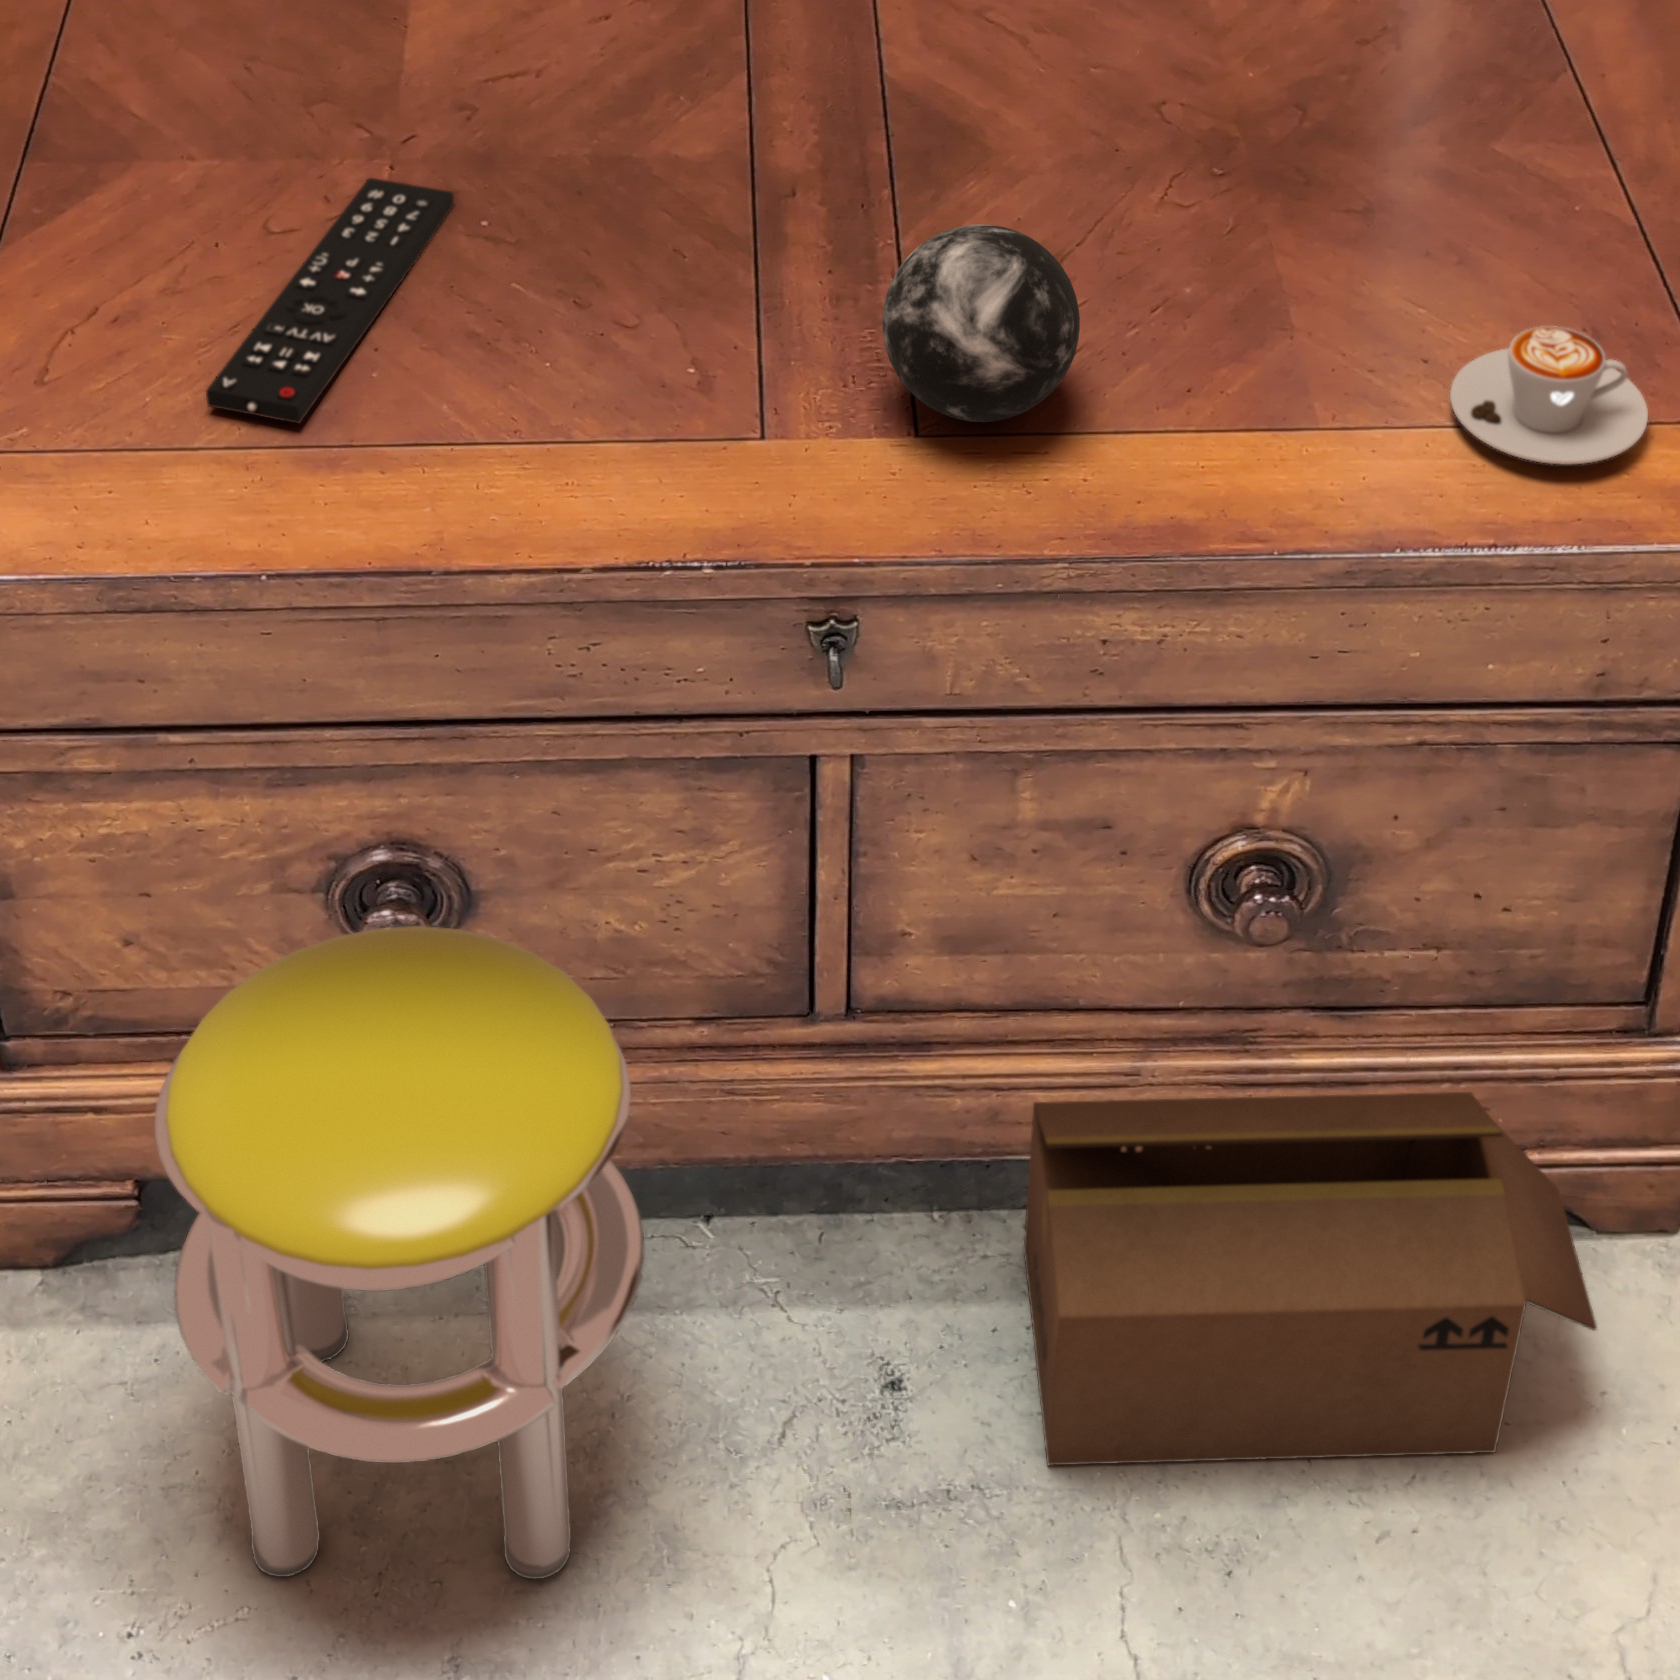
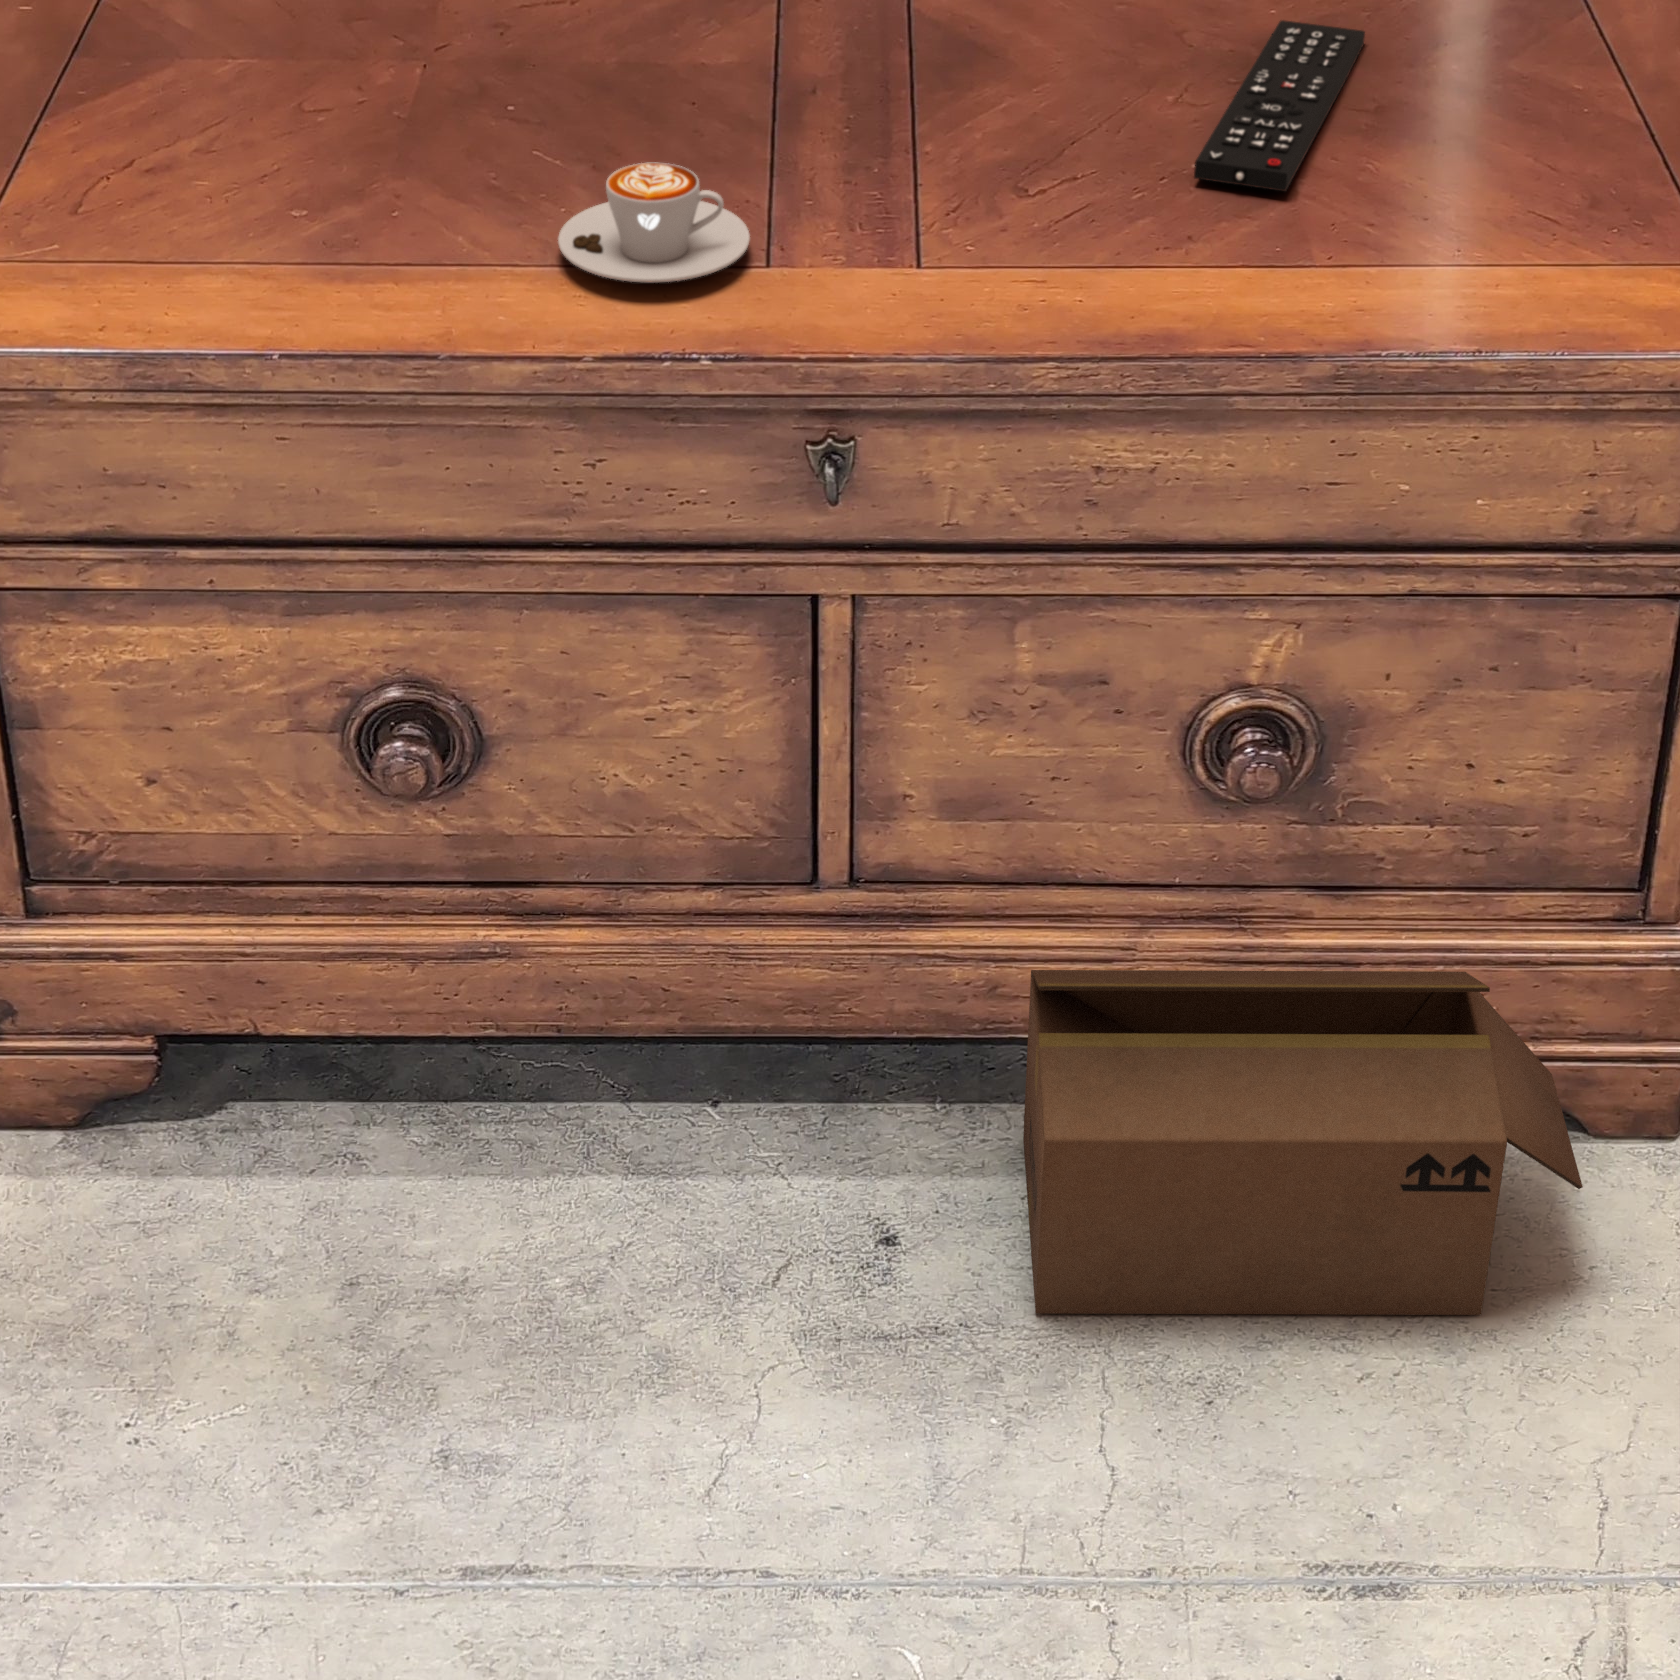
remote control: present [206,178,454,424] -> present [1194,20,1365,191]
decorative orb: present [882,224,1080,422] -> none [886,50,1076,243]
coffee cup: present [1450,326,1648,464] -> present [558,162,750,282]
stool: present [154,926,644,1579] -> none [165,750,641,1390]

